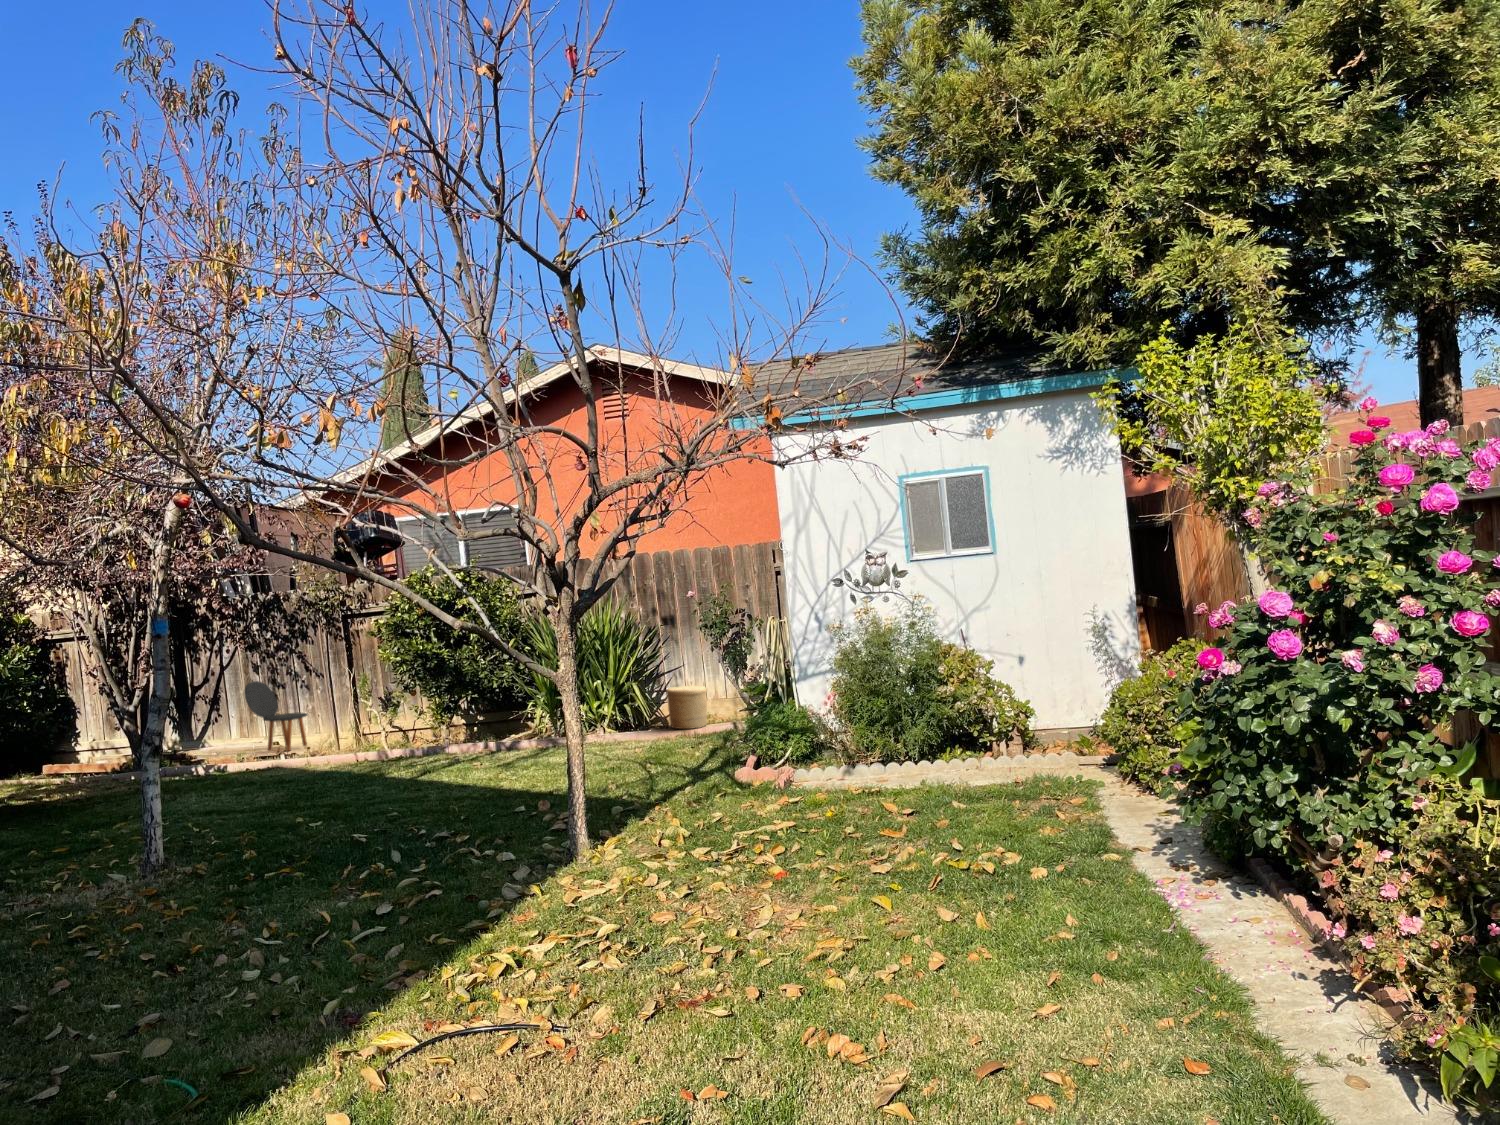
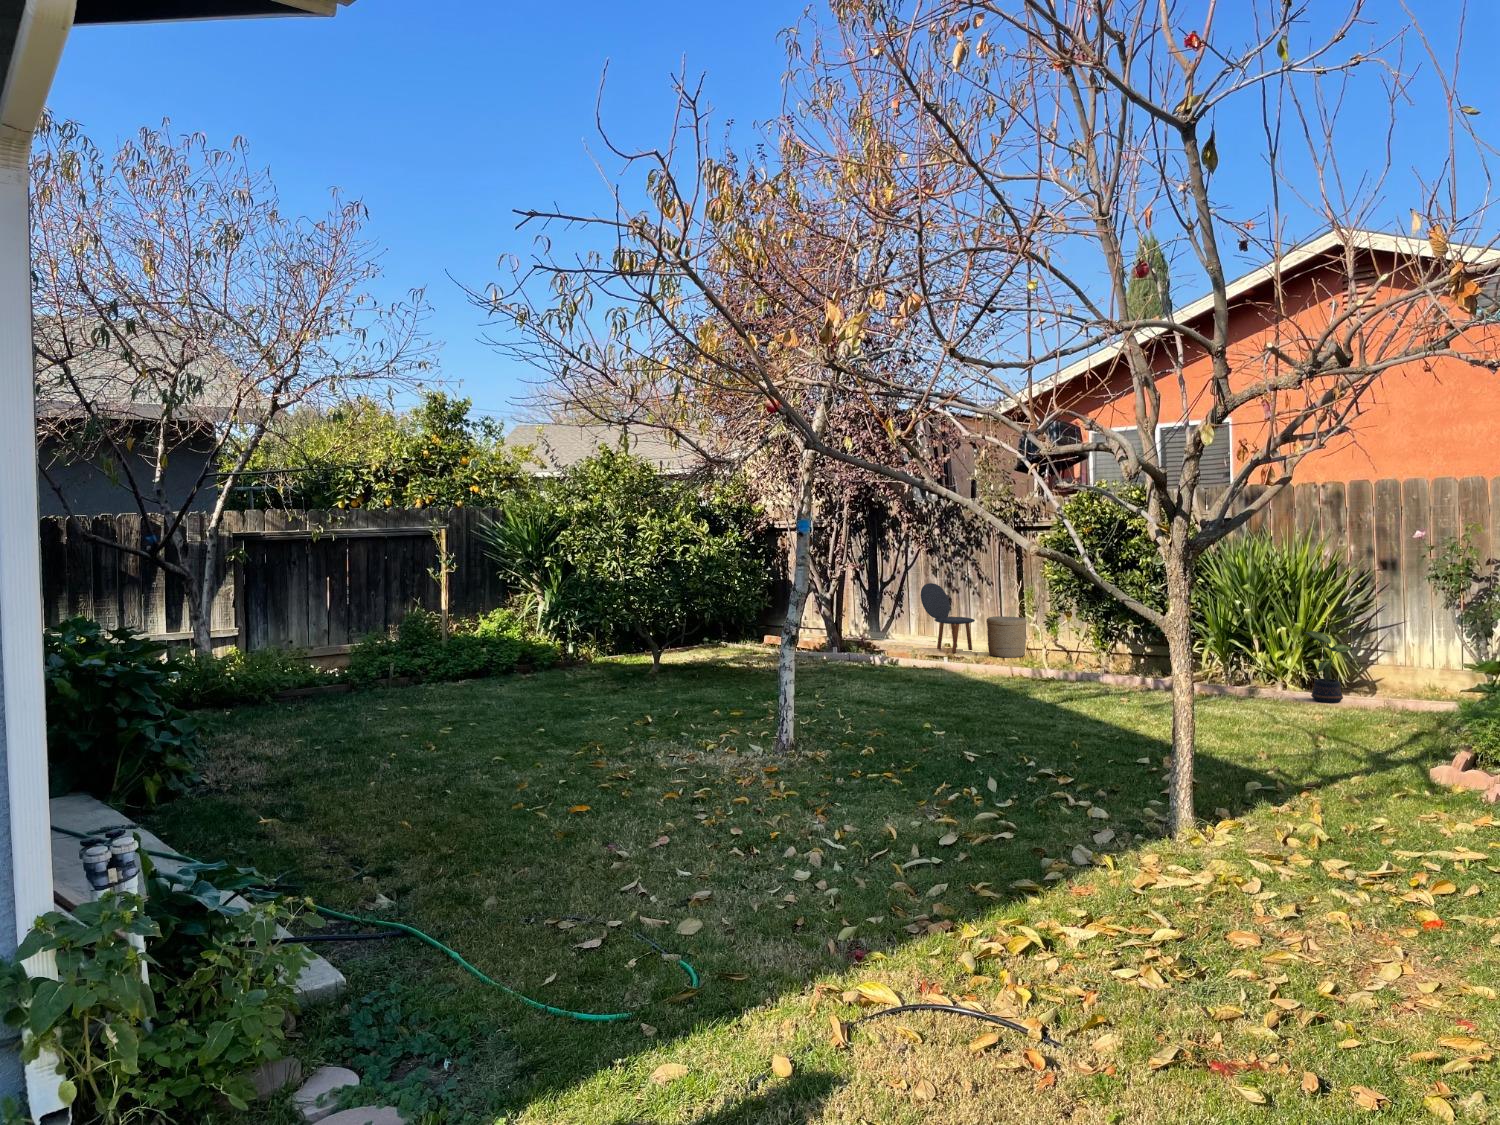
potted plant: none [611,681,651,739] -> present [1303,631,1353,703]
woven basket: present [666,686,707,729] -> present [986,616,1027,658]

